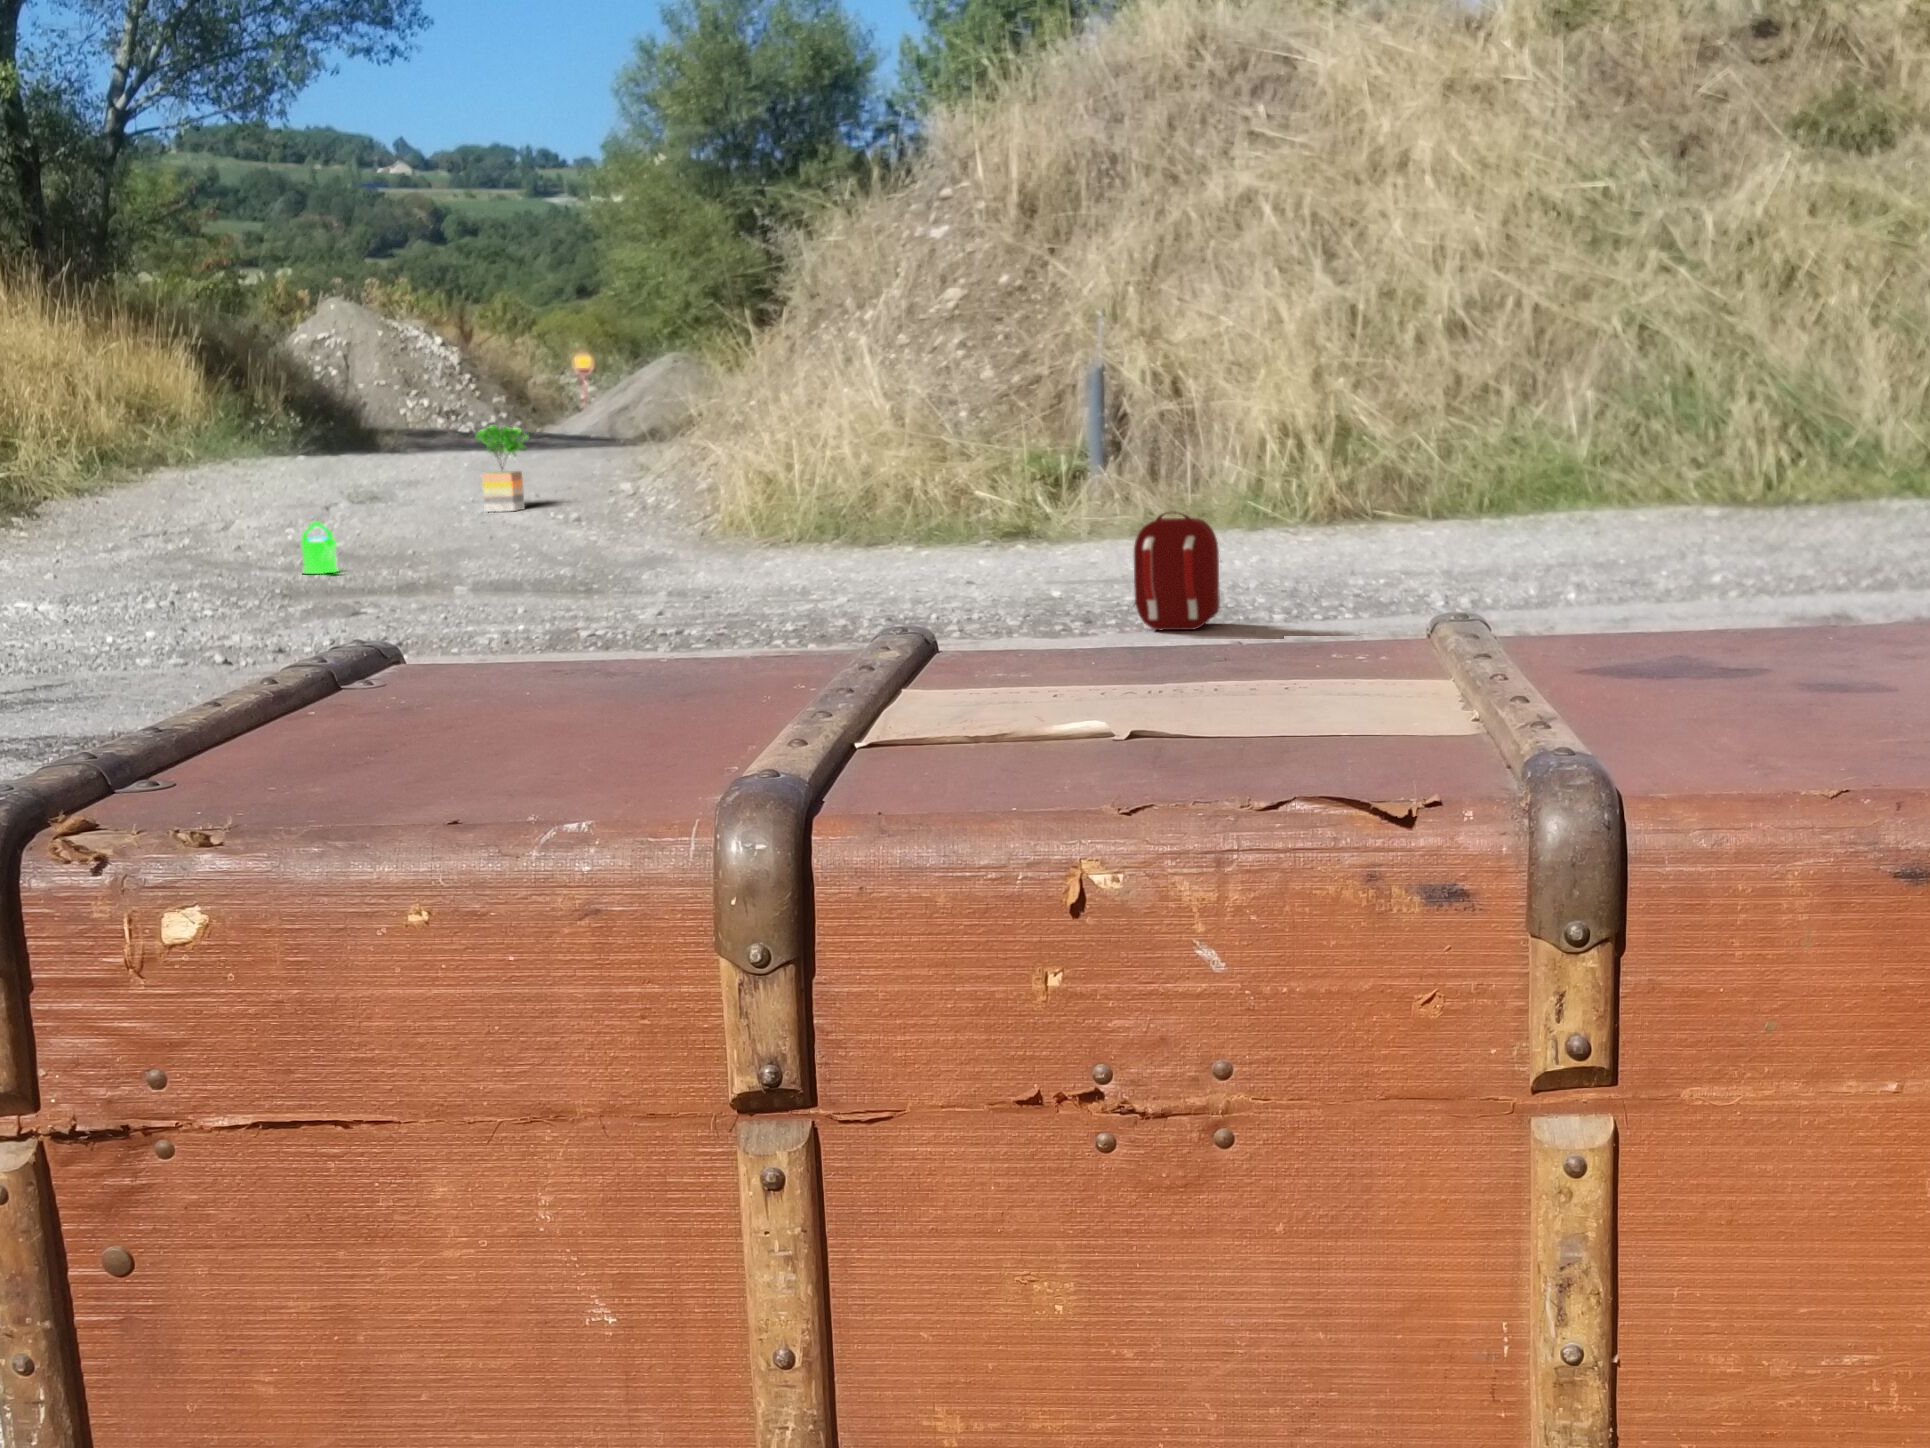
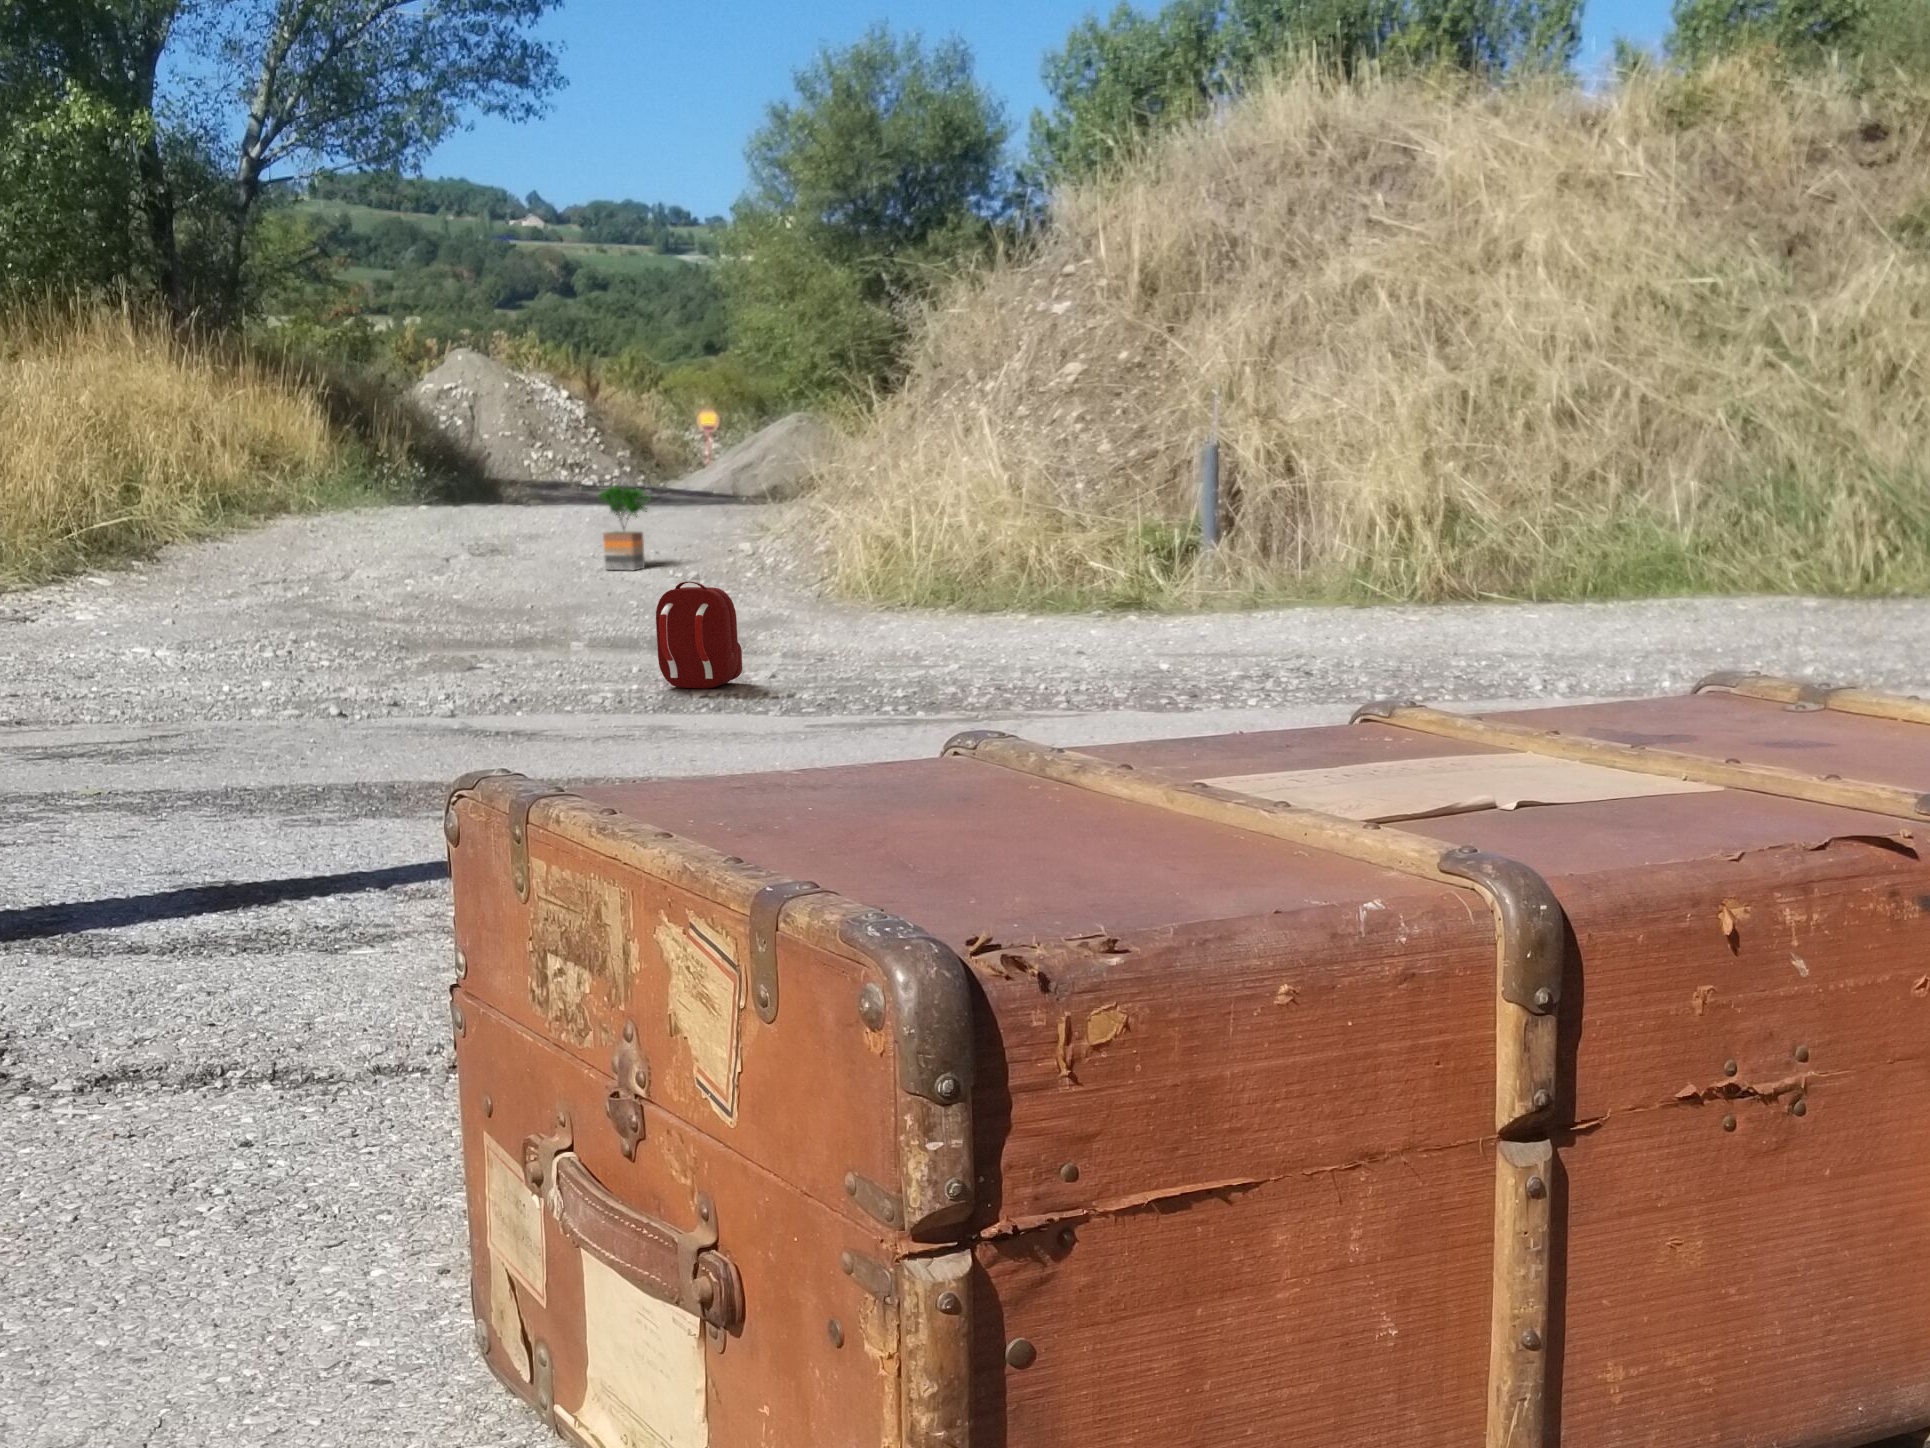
backpack: present [1134,513,1220,630] -> present [656,581,742,688]
watering can: present [301,521,338,574] -> none [422,578,460,629]

